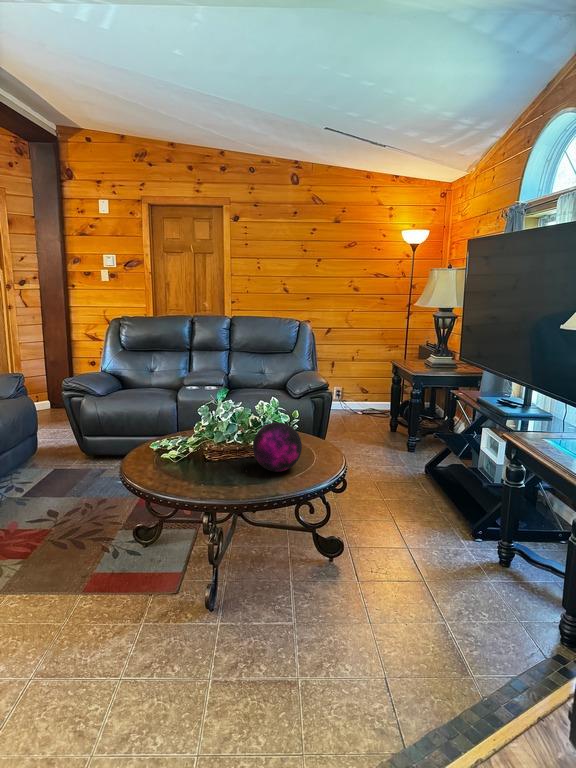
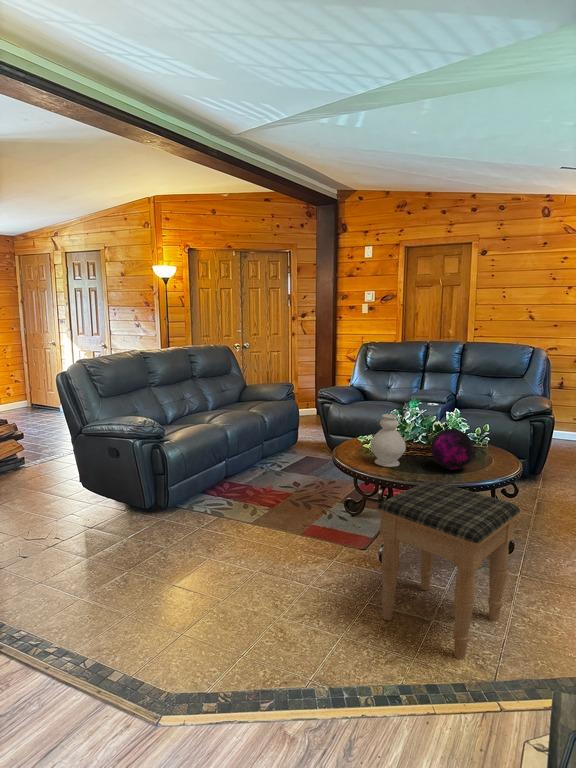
decorative vase: none [177,413,222,482] -> present [370,414,406,467]
footstool: none [230,495,384,722] -> present [377,481,520,659]

